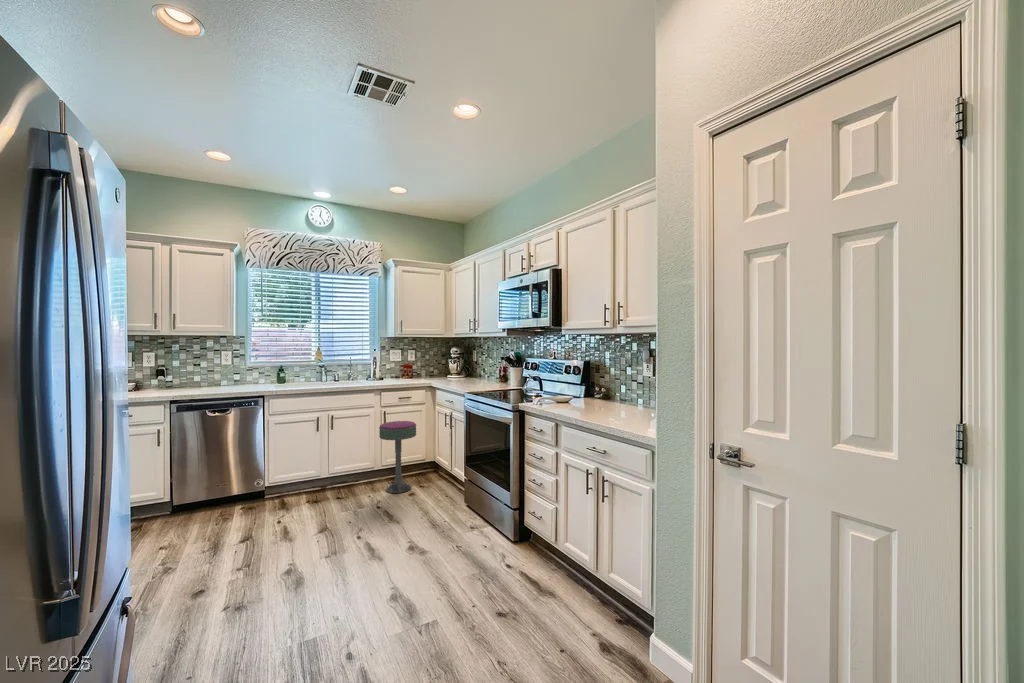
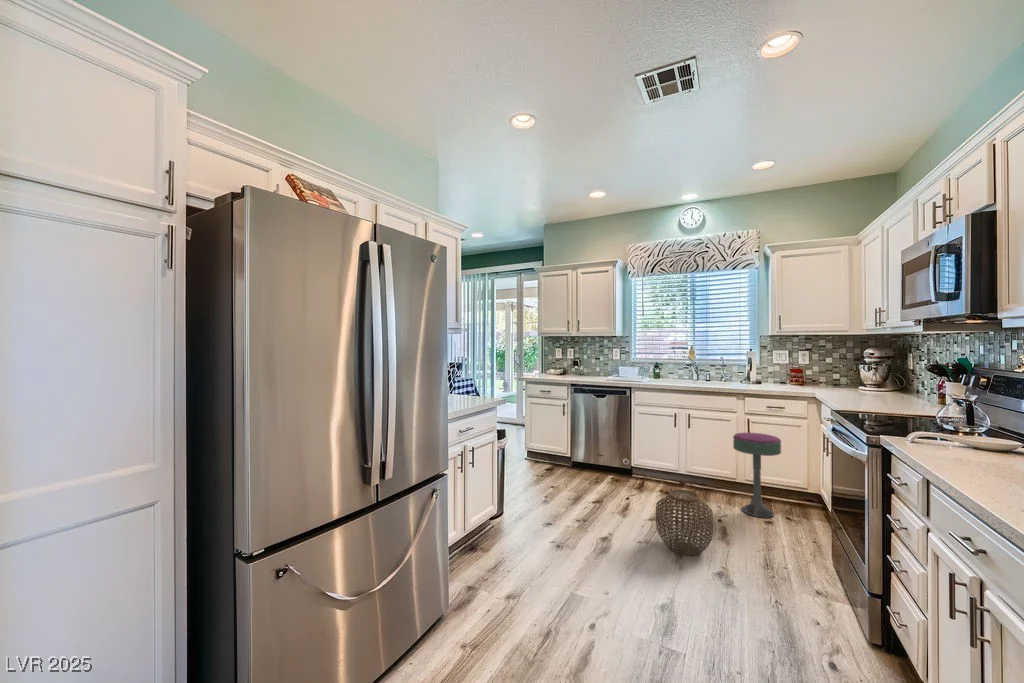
woven basket: none [343,486,397,551] -> present [656,490,713,556]

